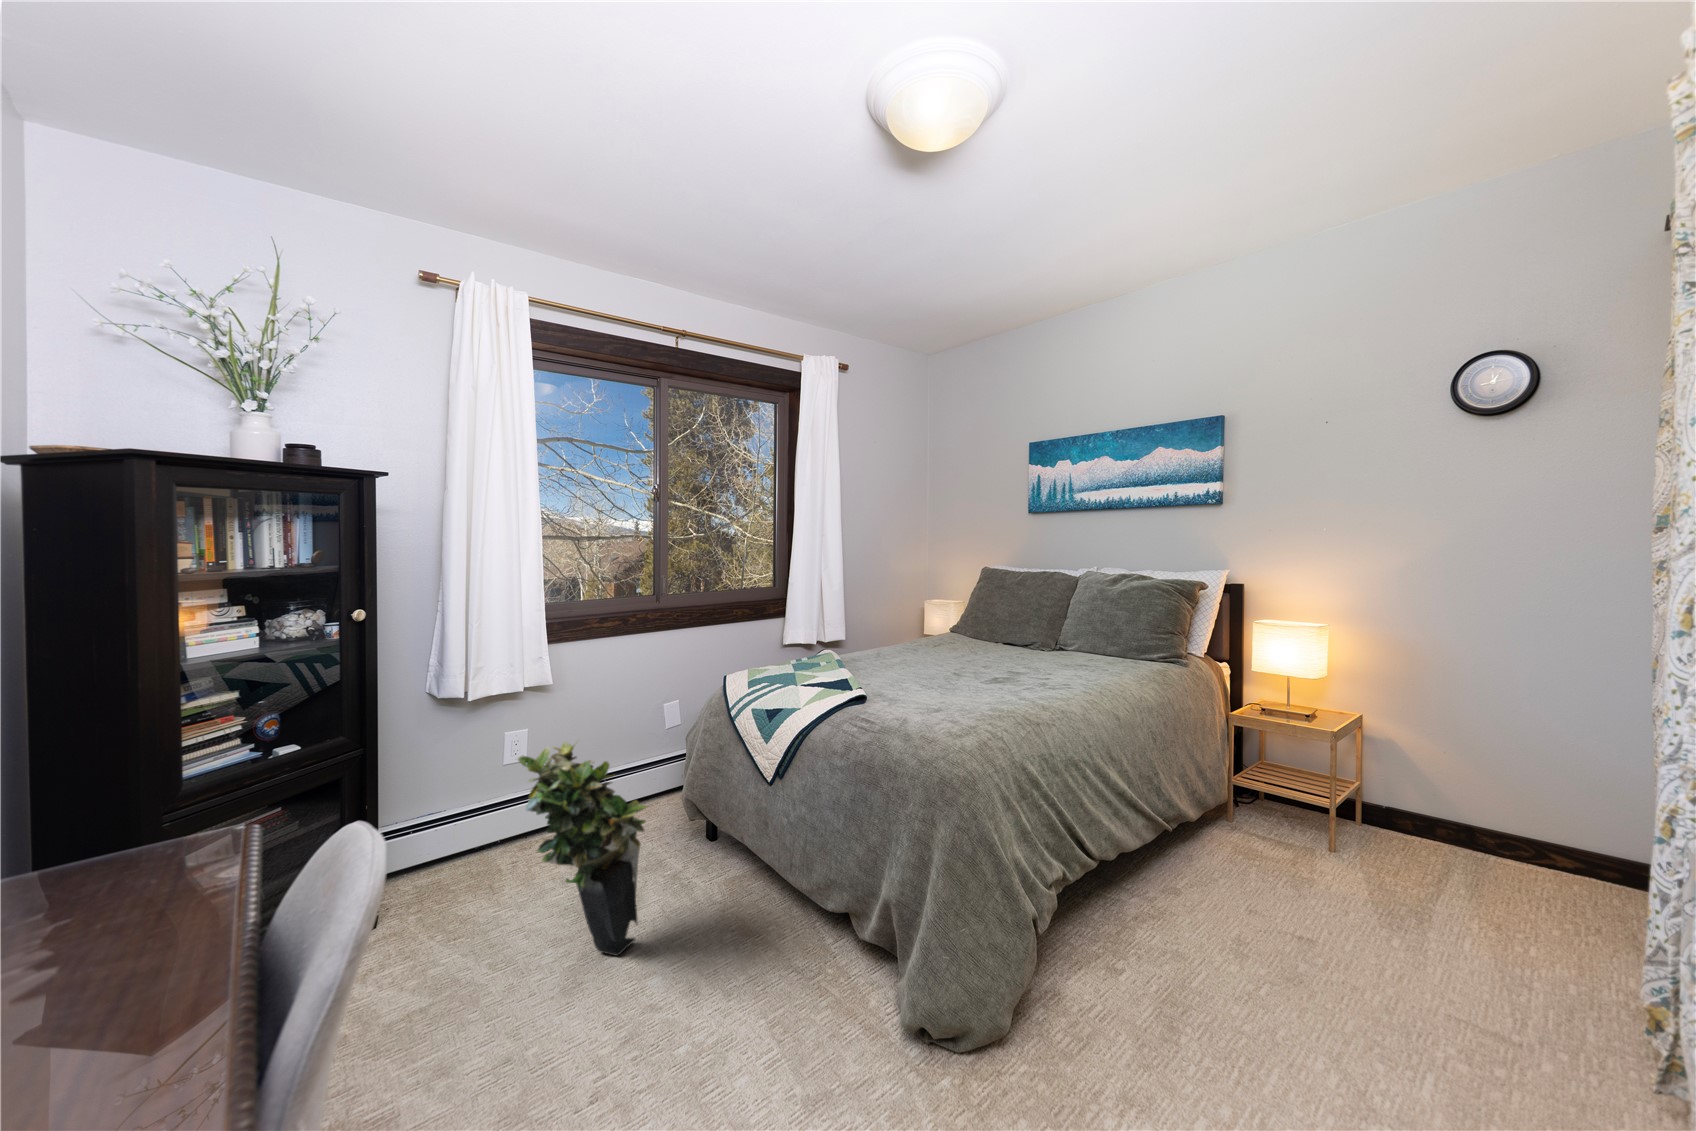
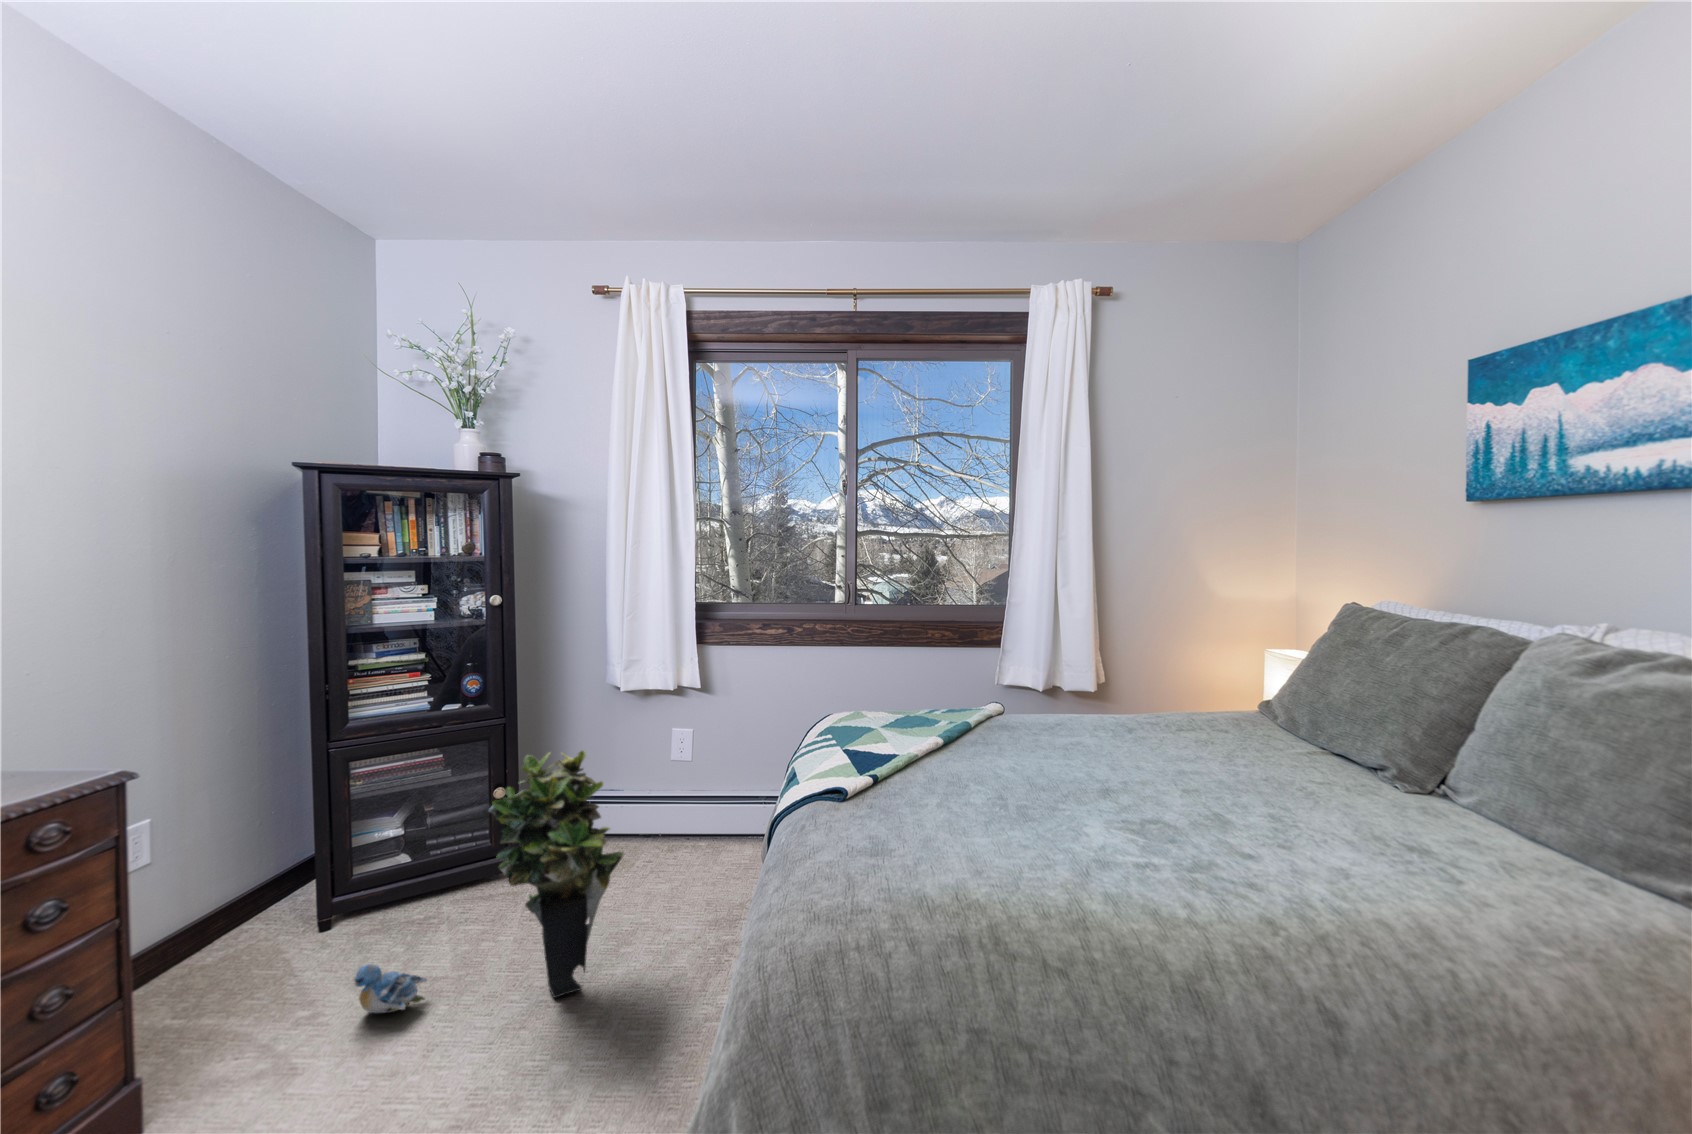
plush toy: none [416,998,498,1053] -> present [354,964,427,1013]

